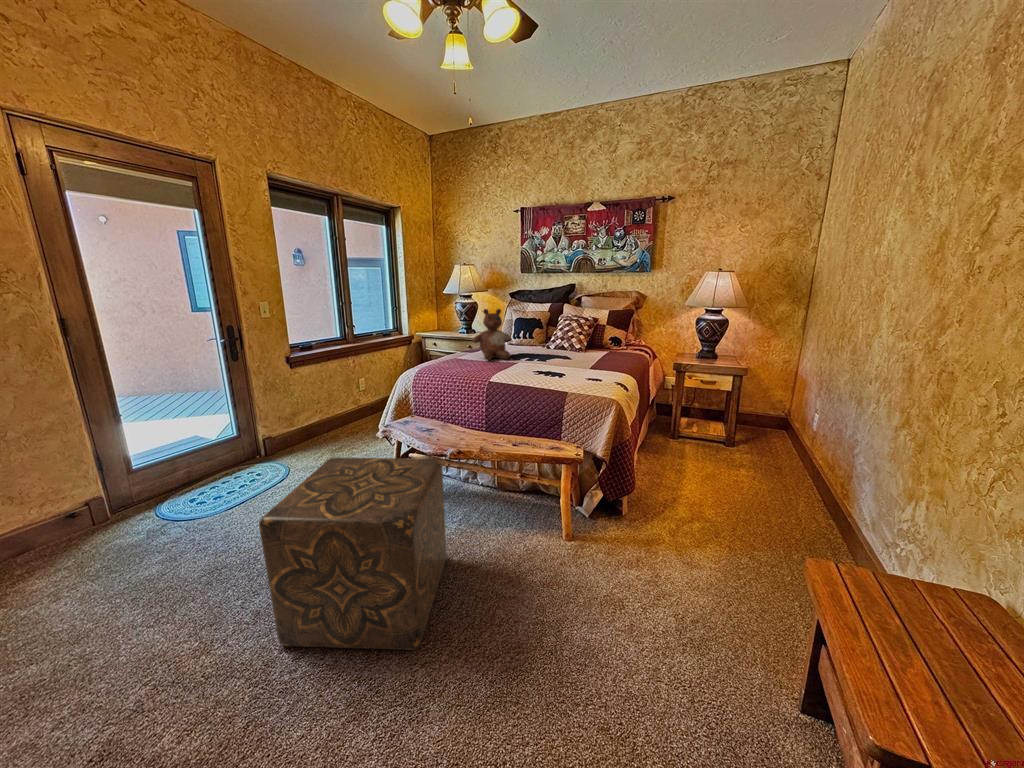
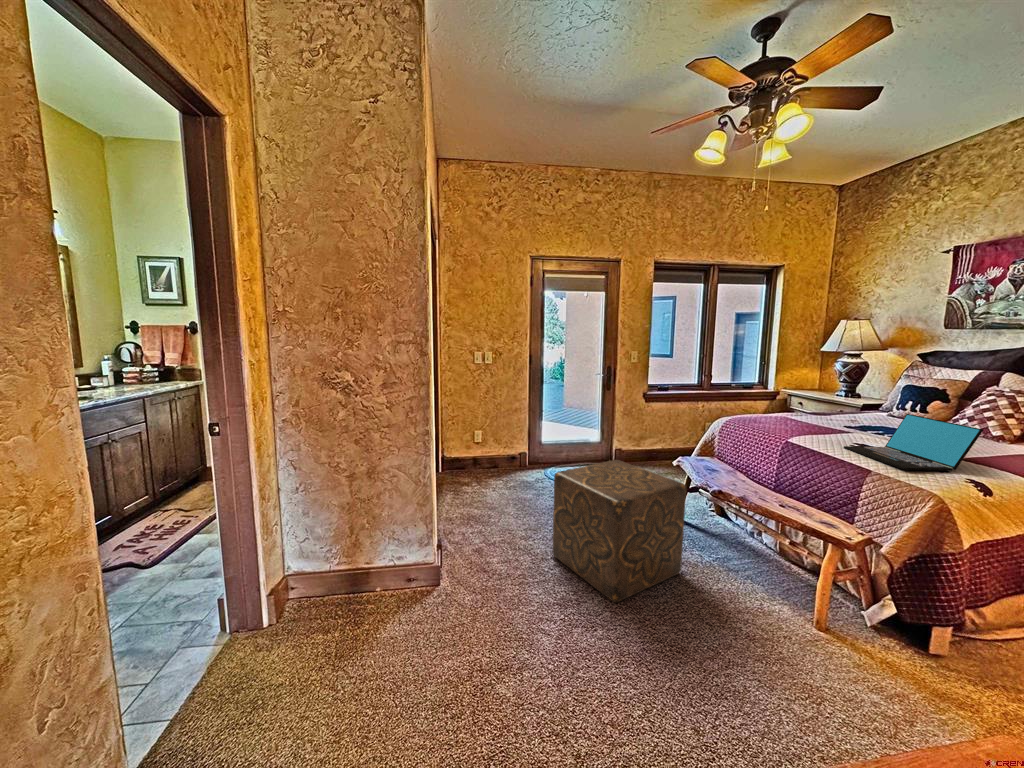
stuffed bear: present [473,309,512,360] -> none [806,369,863,427]
laptop: none [530,341,608,386] -> present [844,414,983,471]

